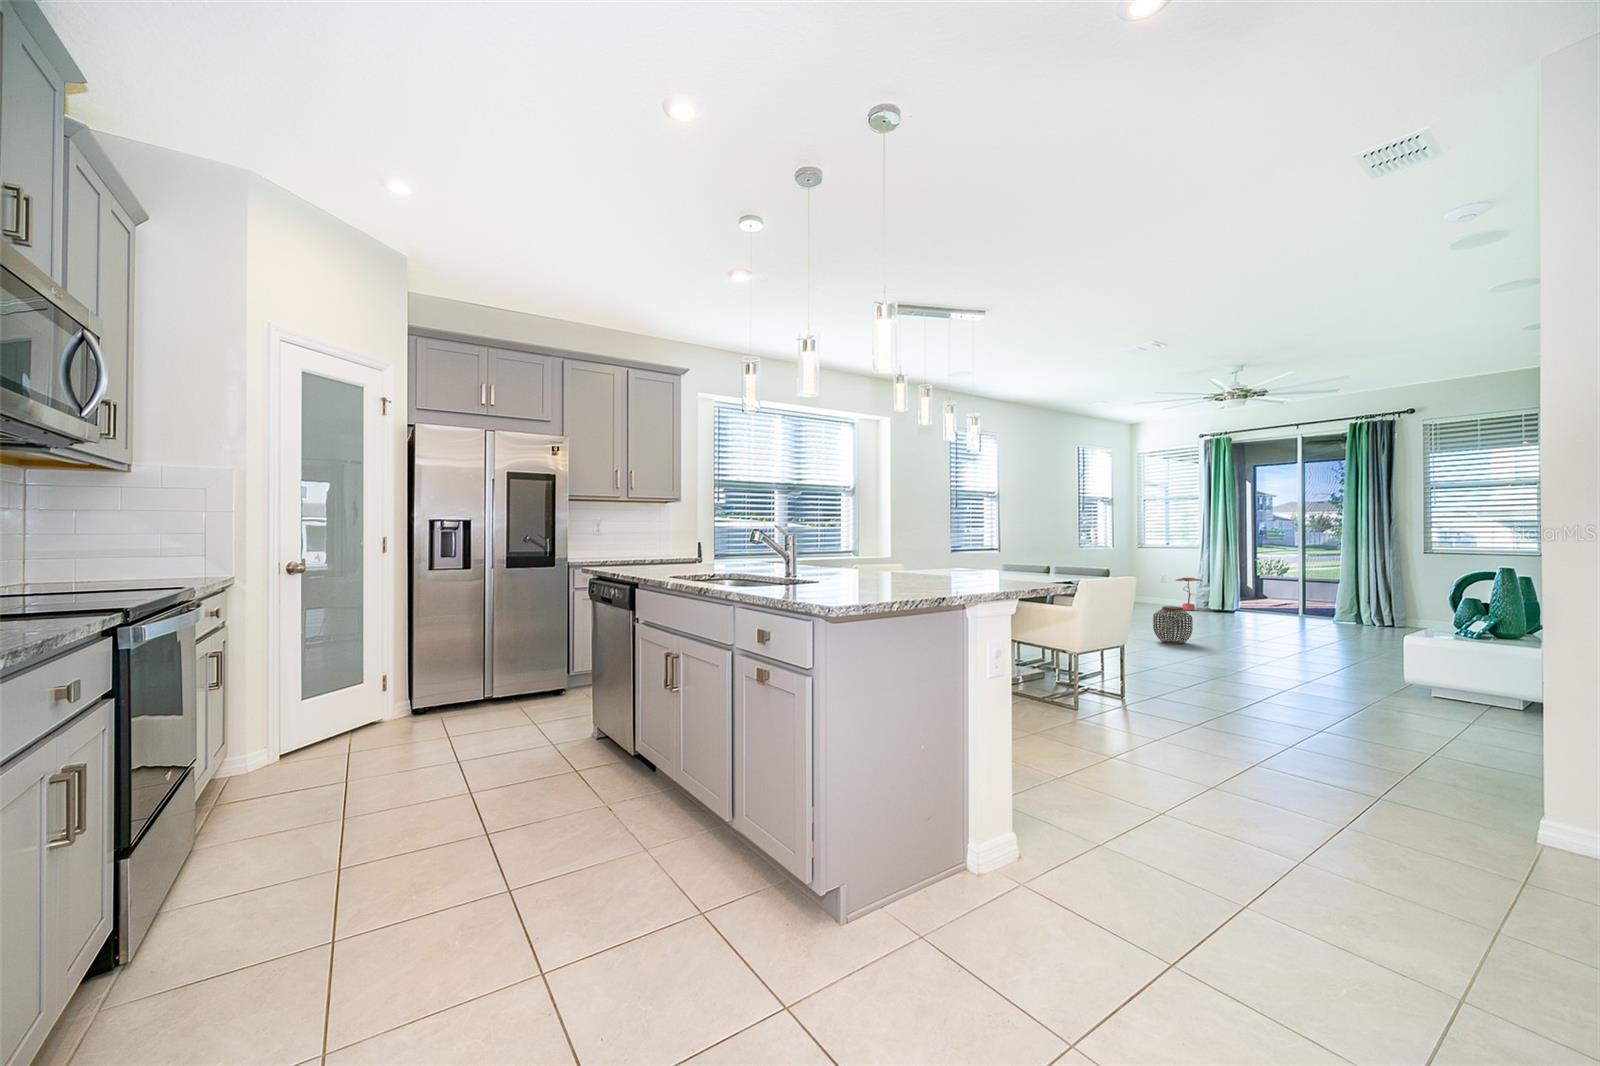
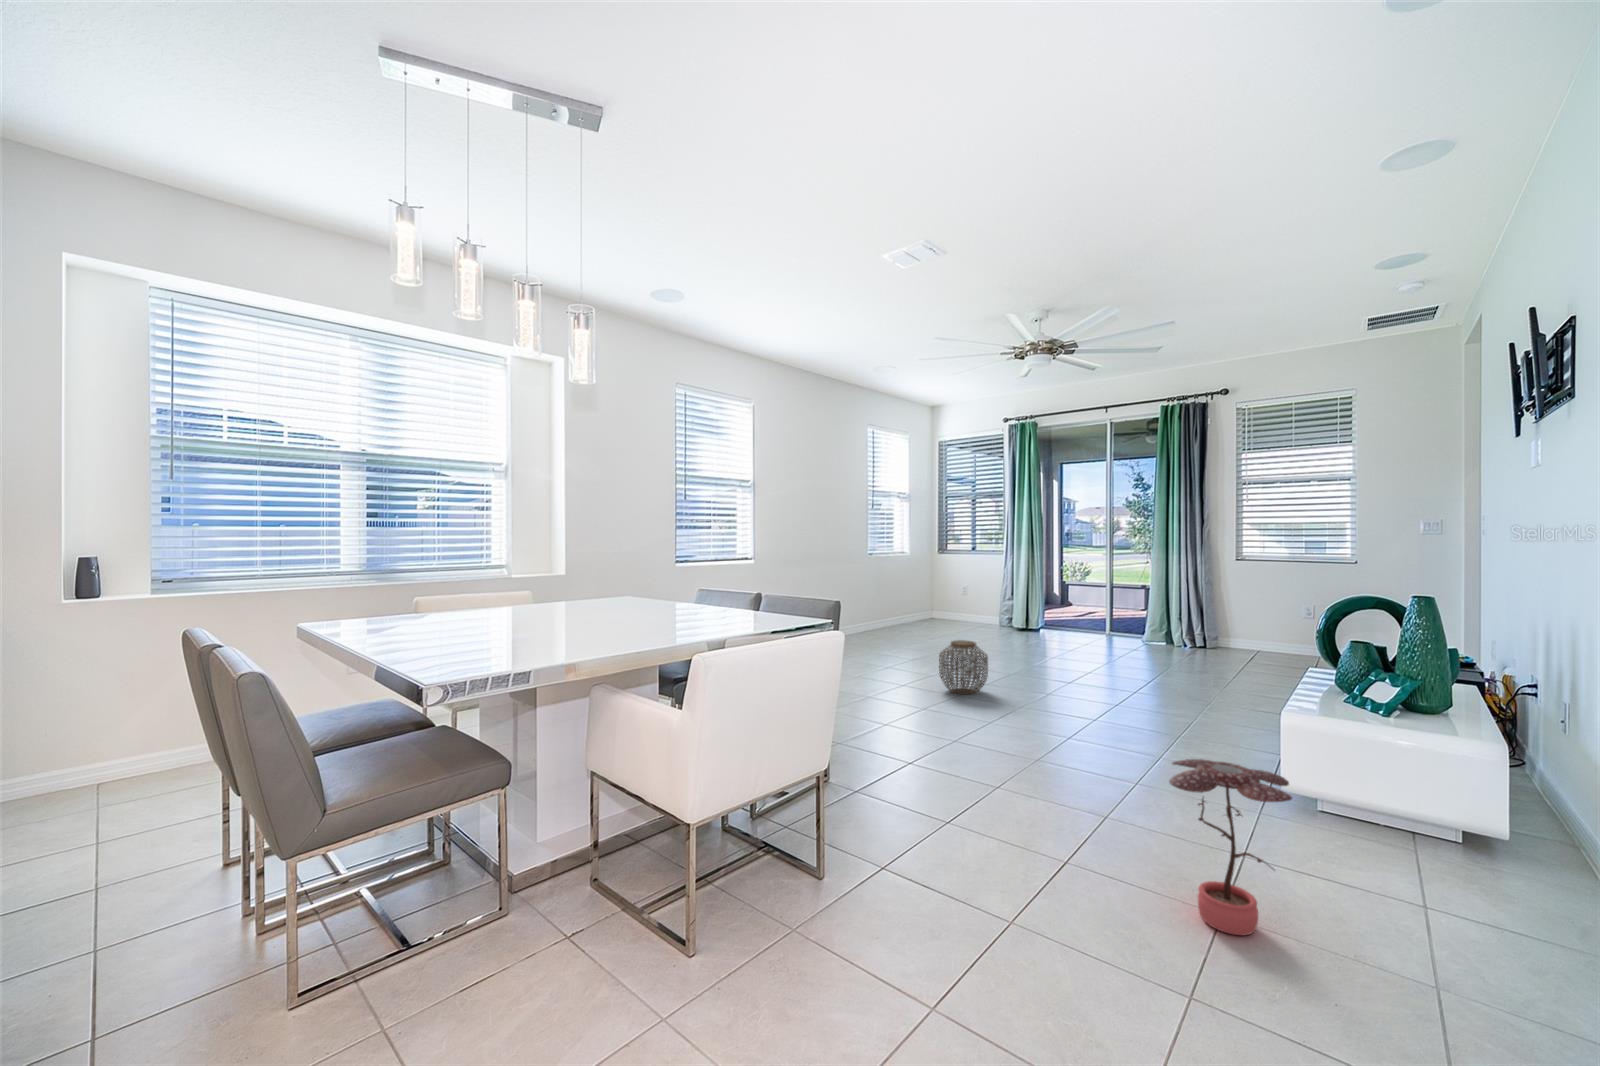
potted plant: present [1175,578,1202,611] -> present [1169,759,1292,935]

